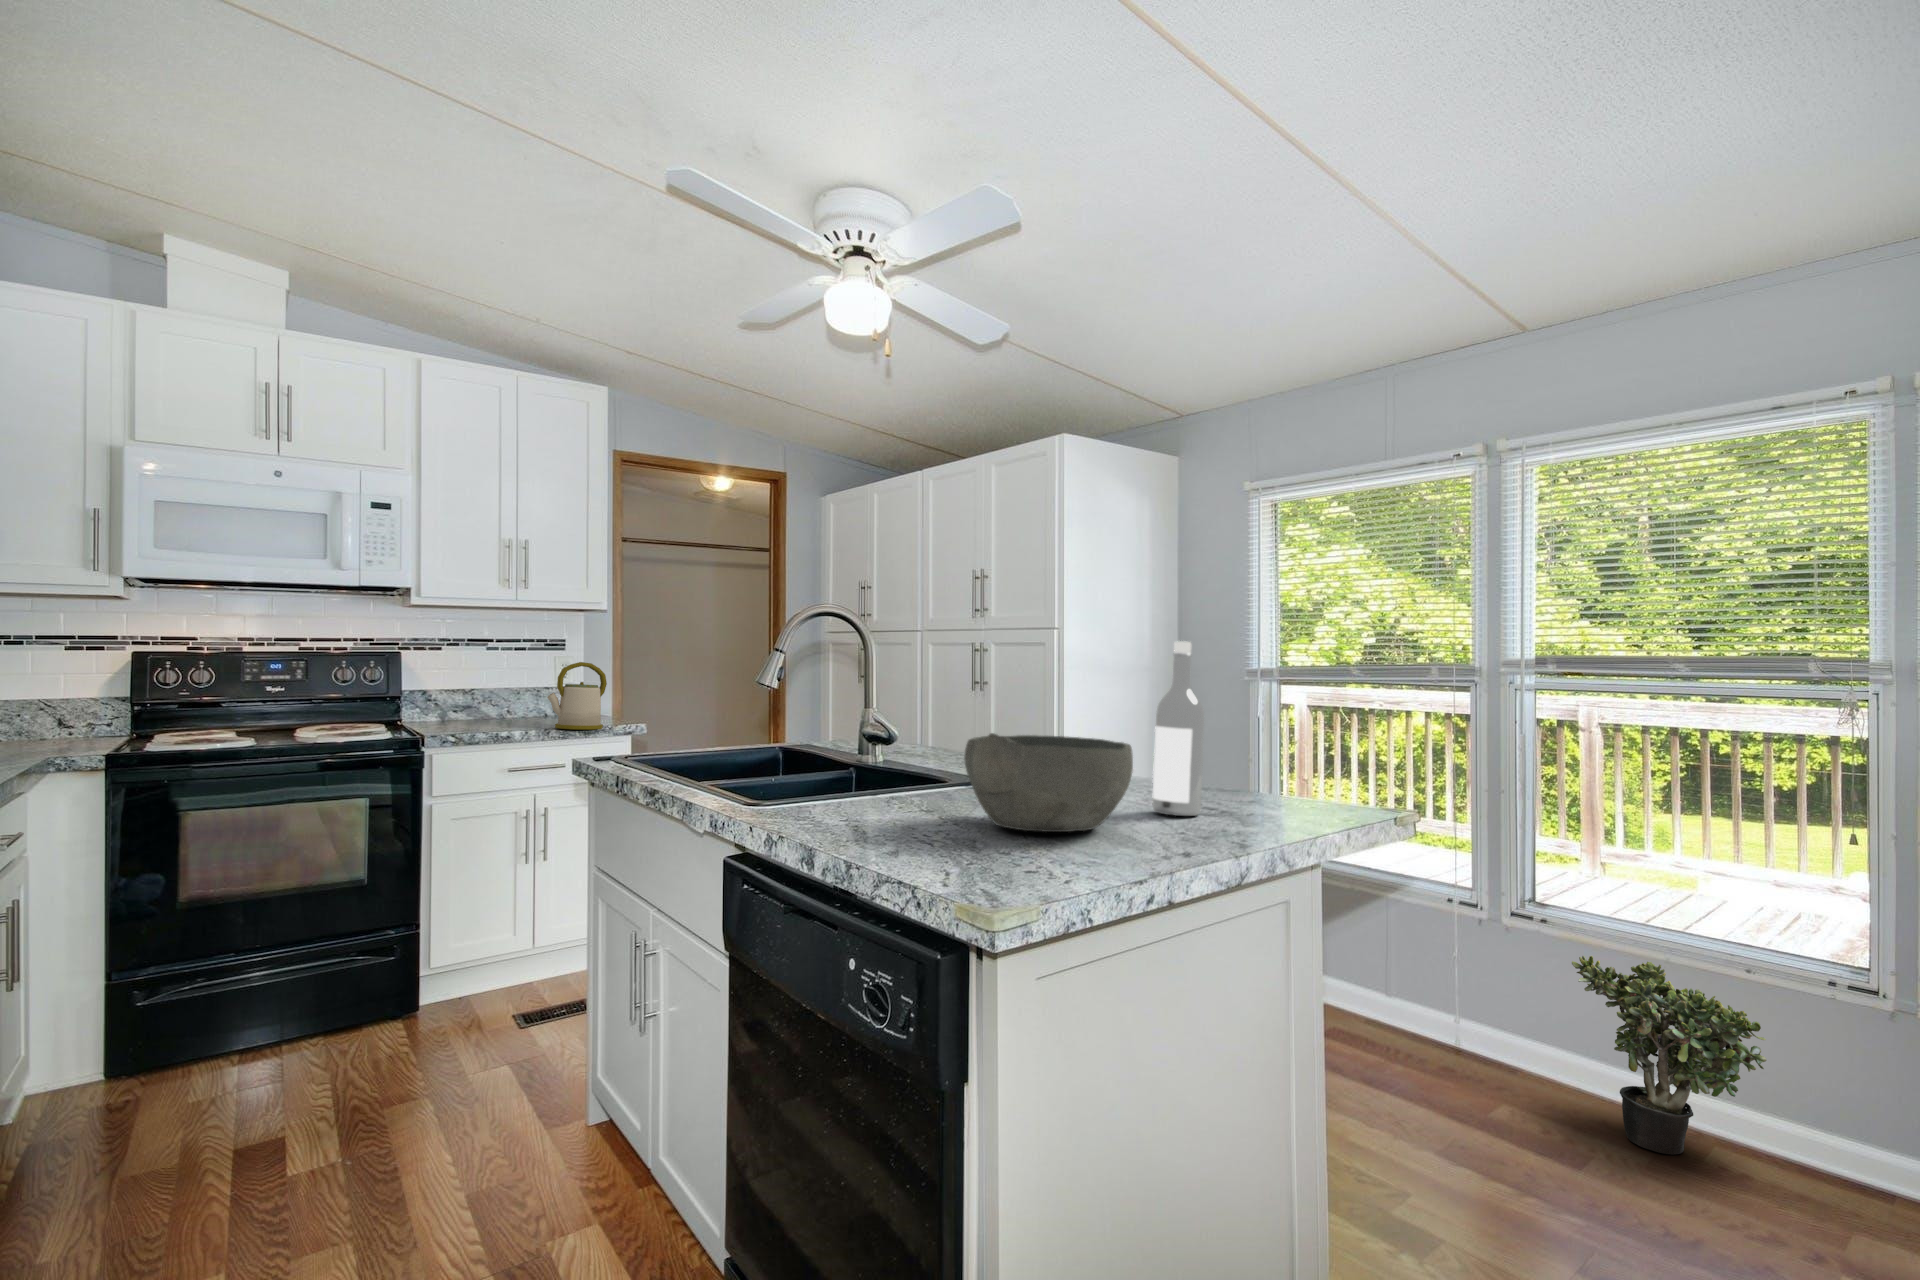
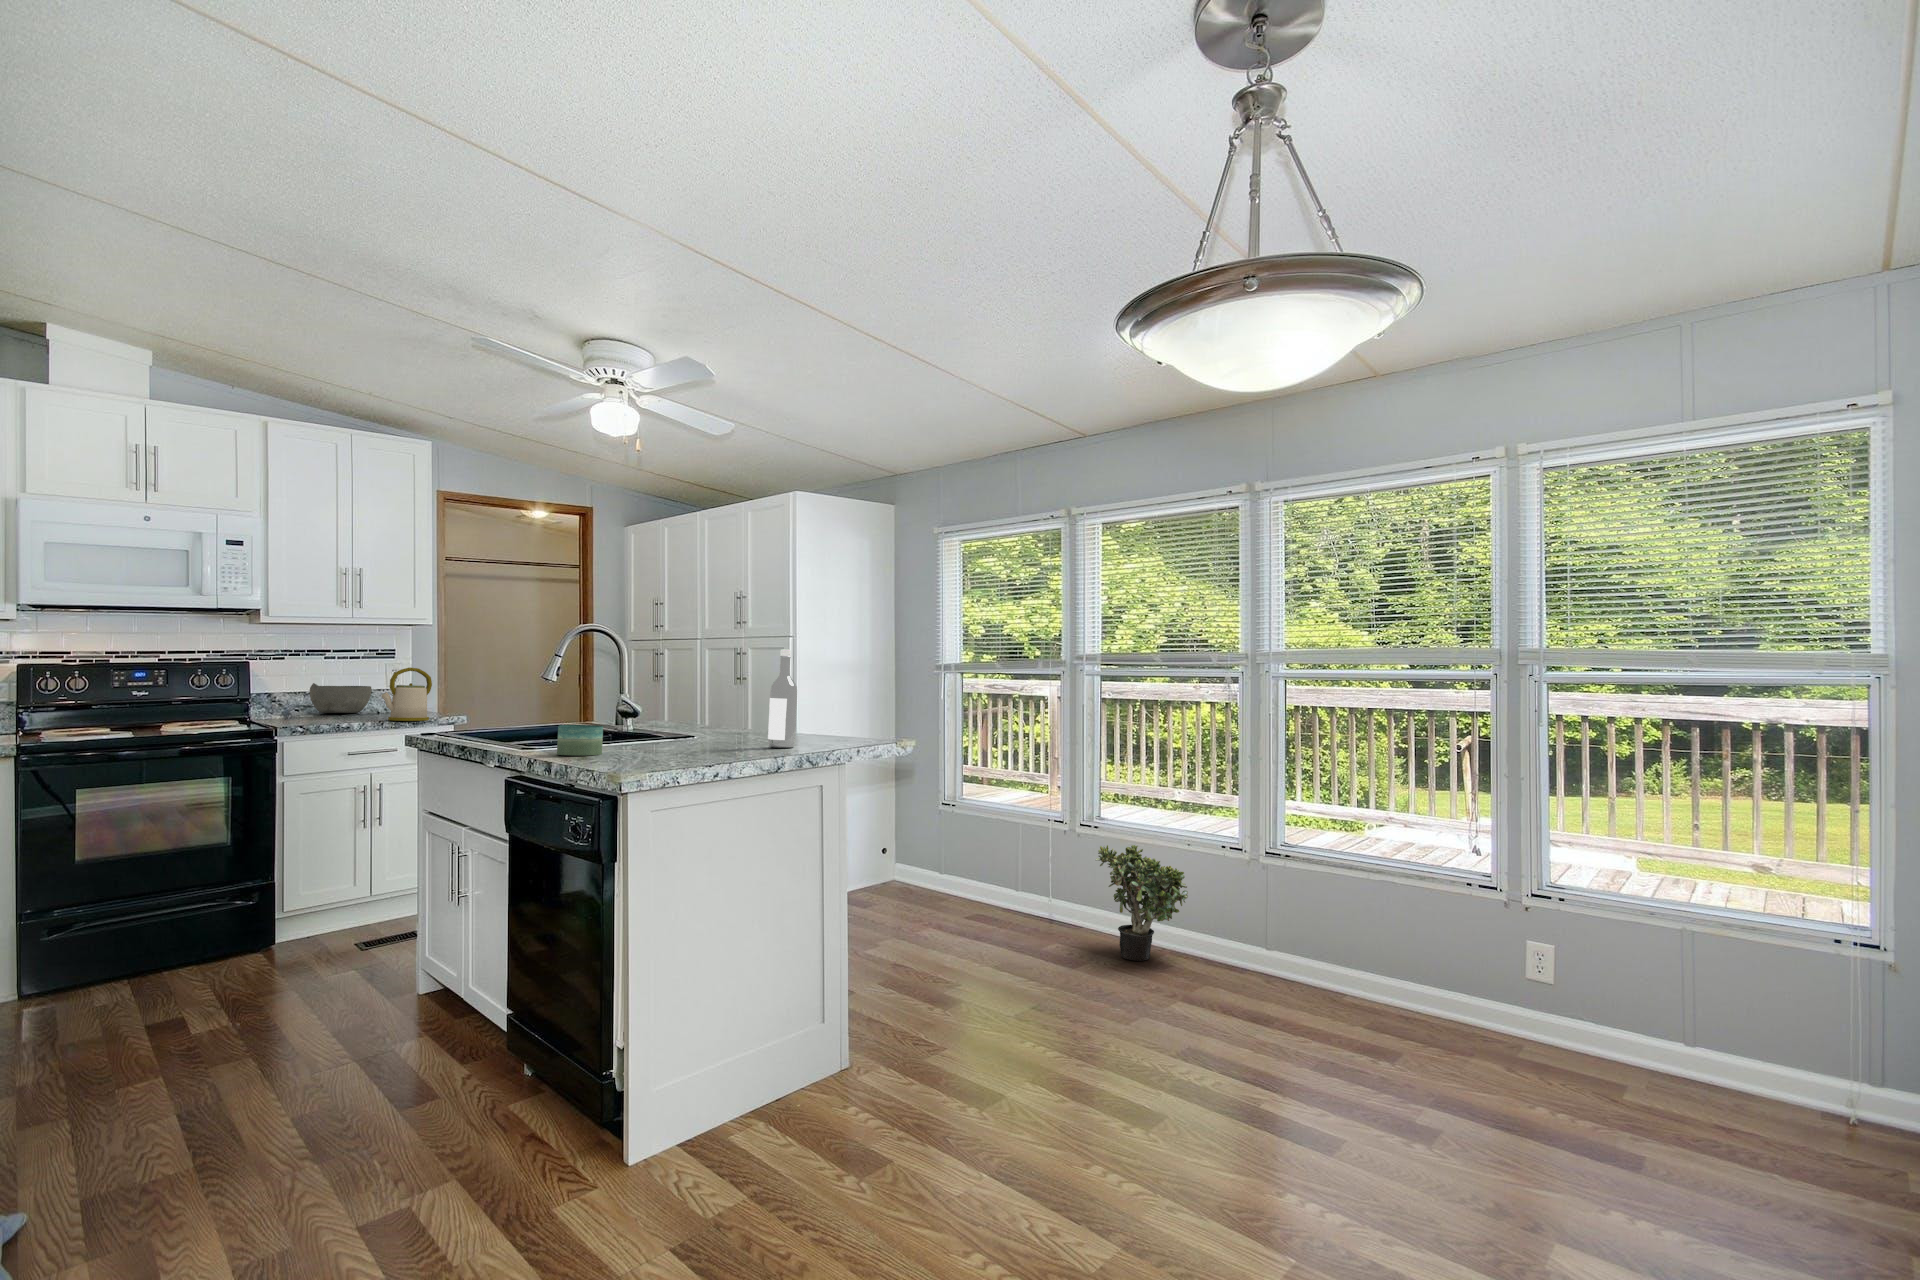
bowl: present [964,733,1133,832] -> present [310,683,372,713]
candle: none [808,768,883,826] -> present [557,725,603,755]

